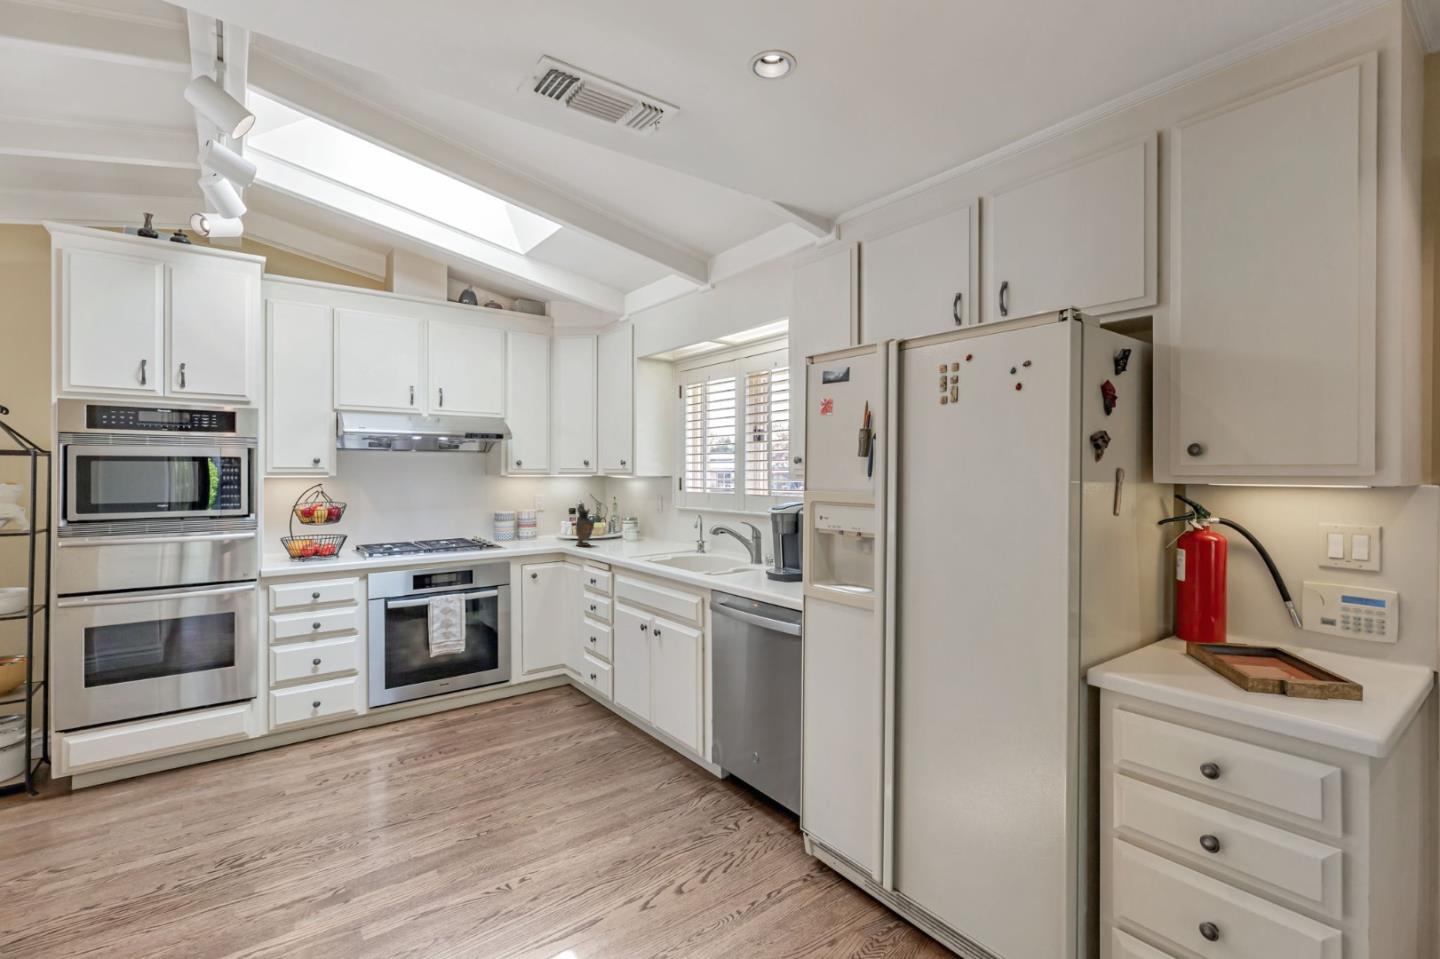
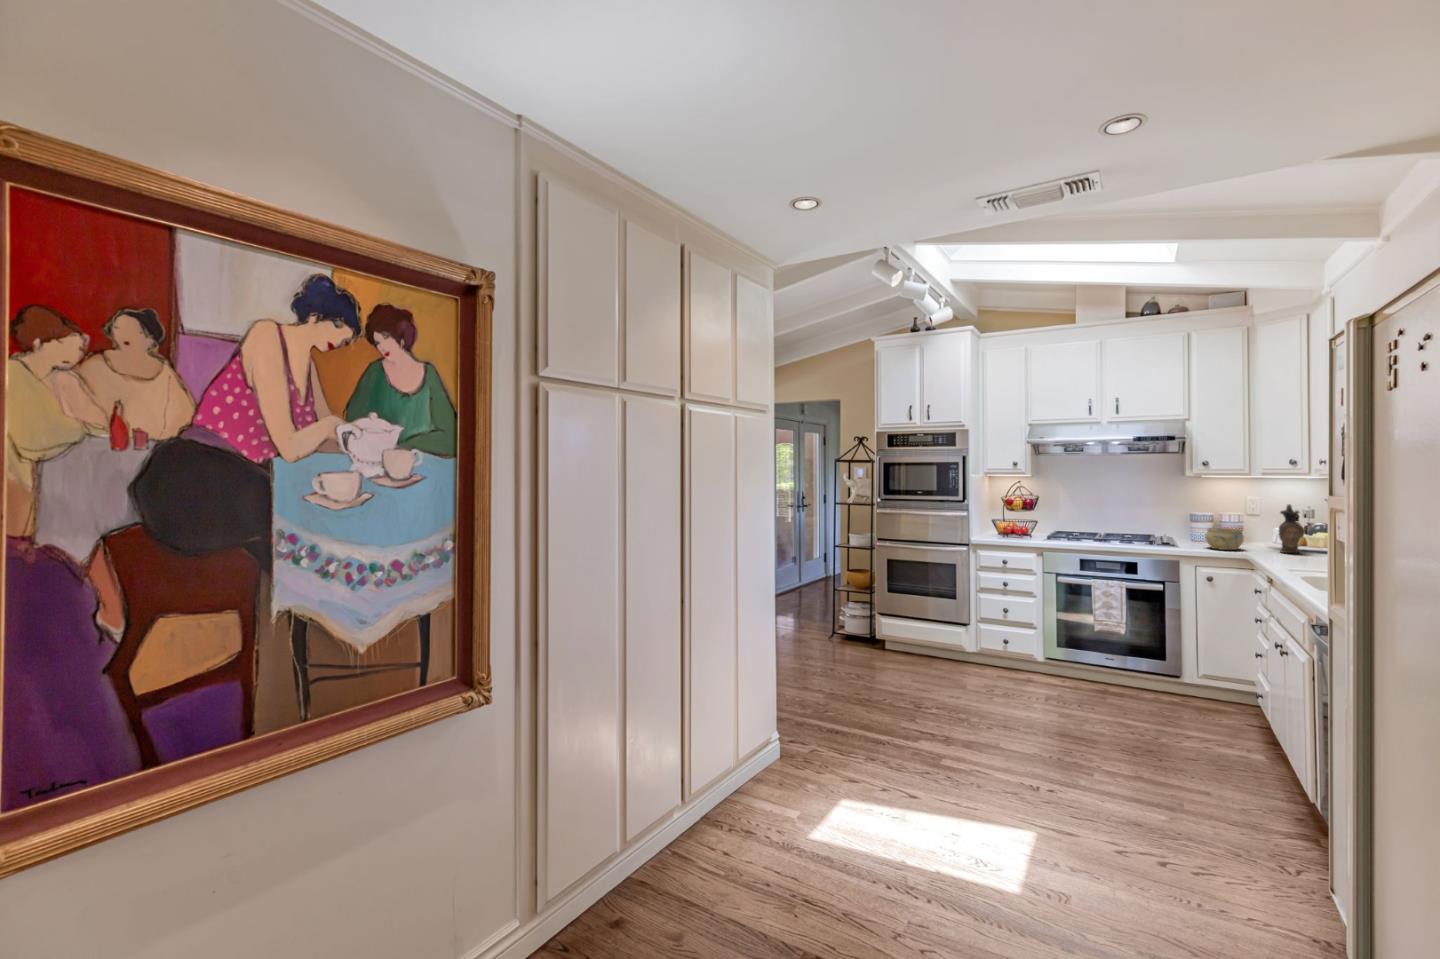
ceramic bowl: none [523,527,553,549] -> present [1205,528,1244,550]

